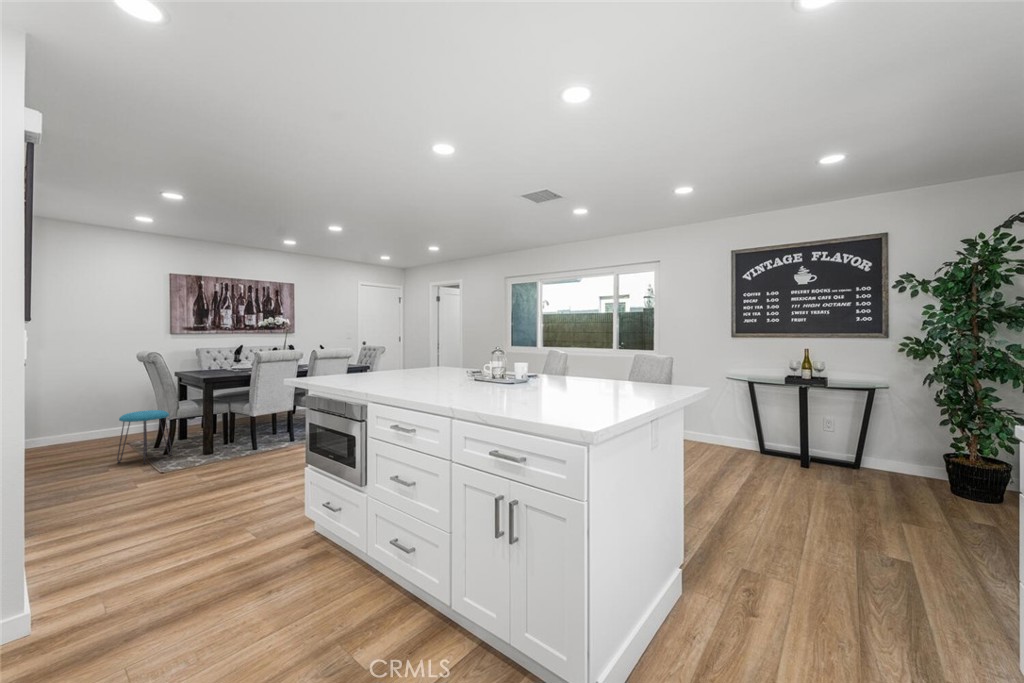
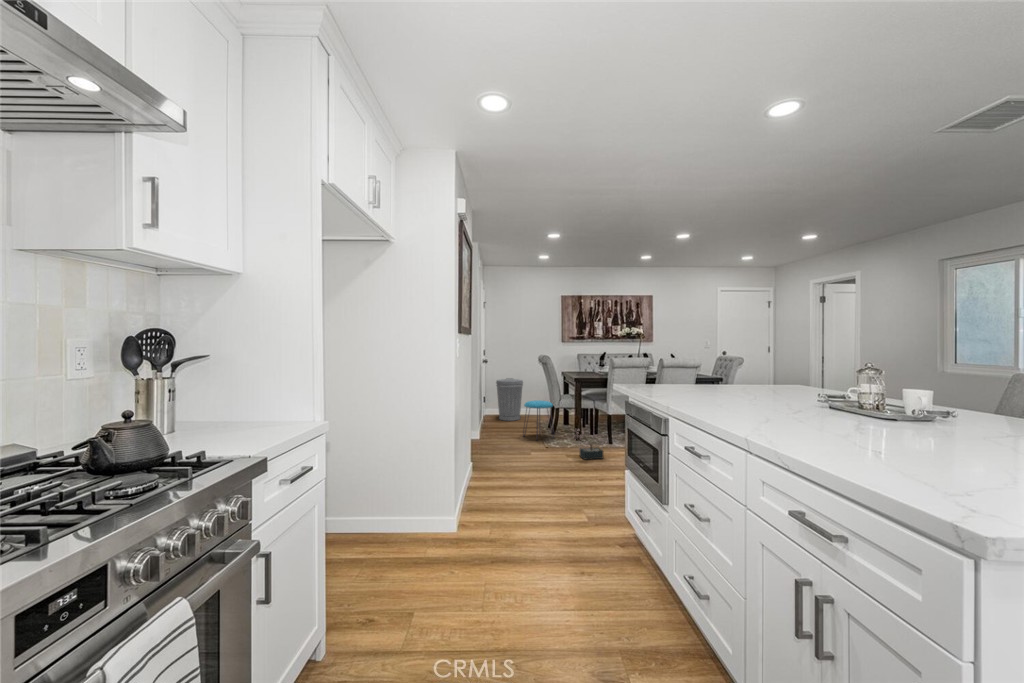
trash can: none [53,385,108,448] -> present [496,378,523,421]
decorative plant: none [208,437,255,472] -> present [574,429,603,459]

